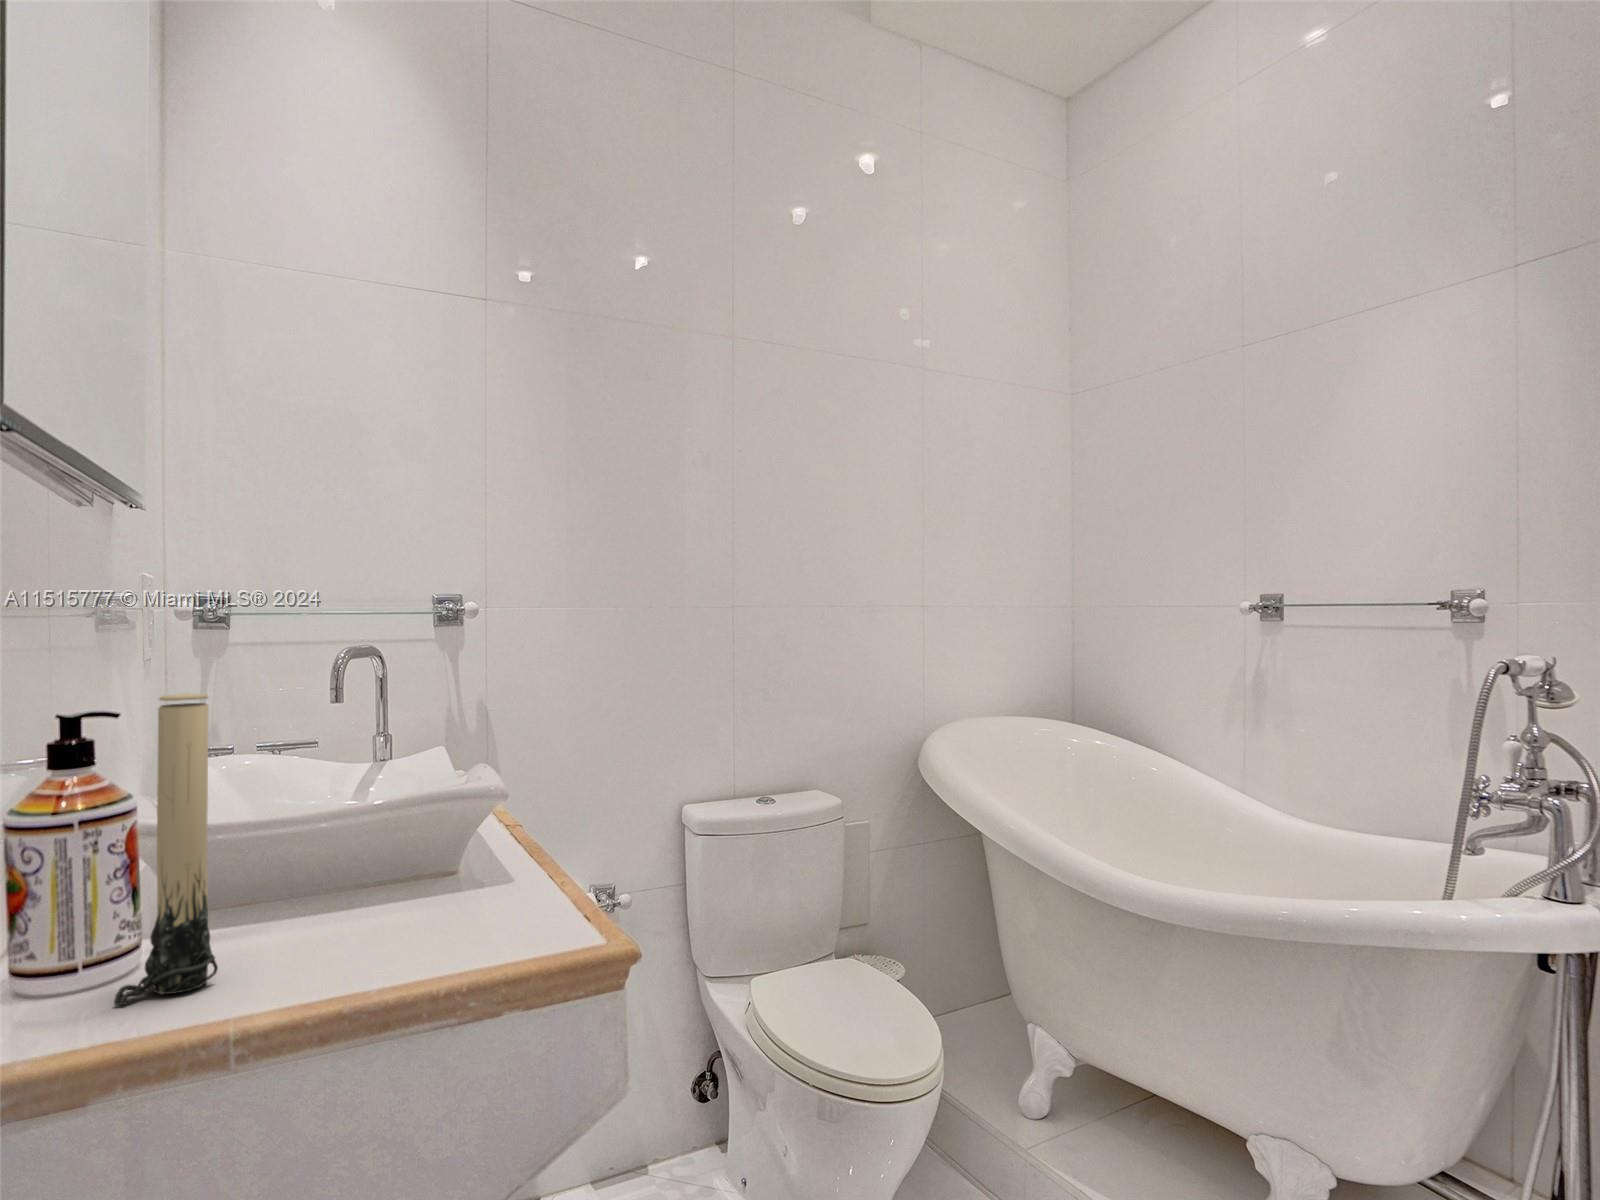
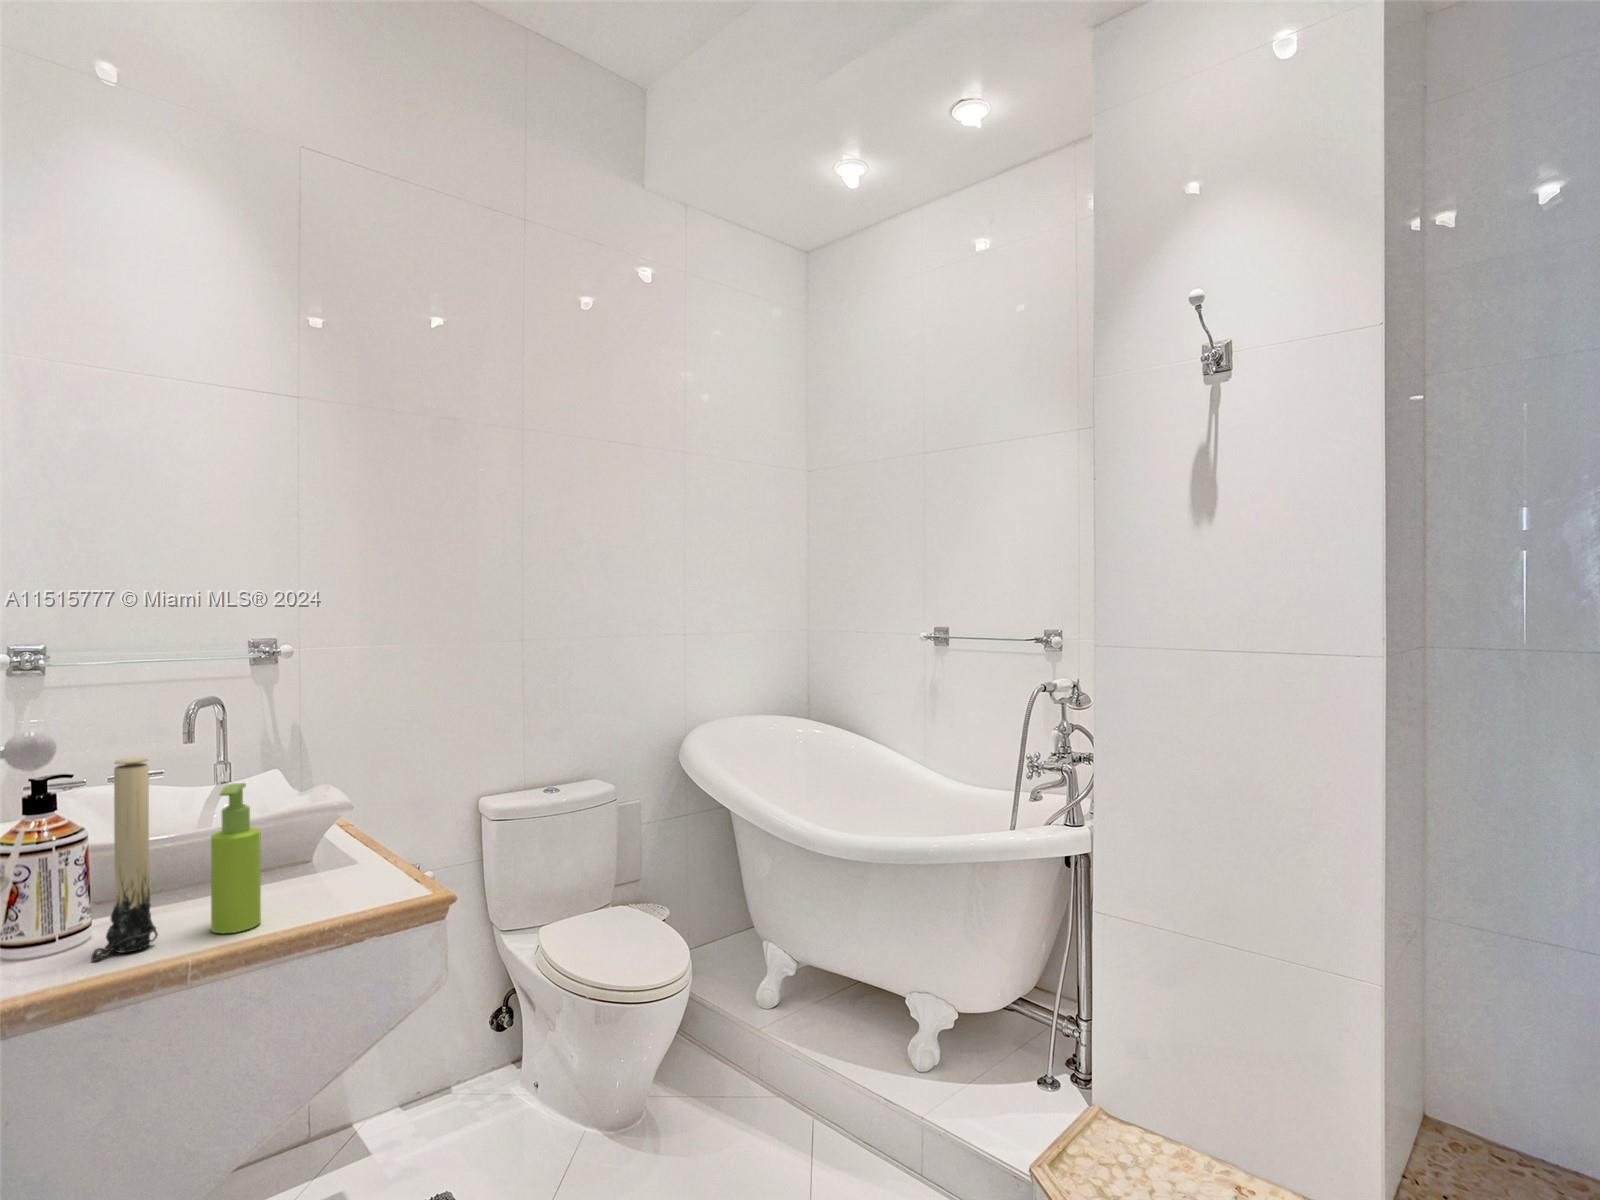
soap dispenser: none [298,742,370,973] -> present [211,783,261,934]

